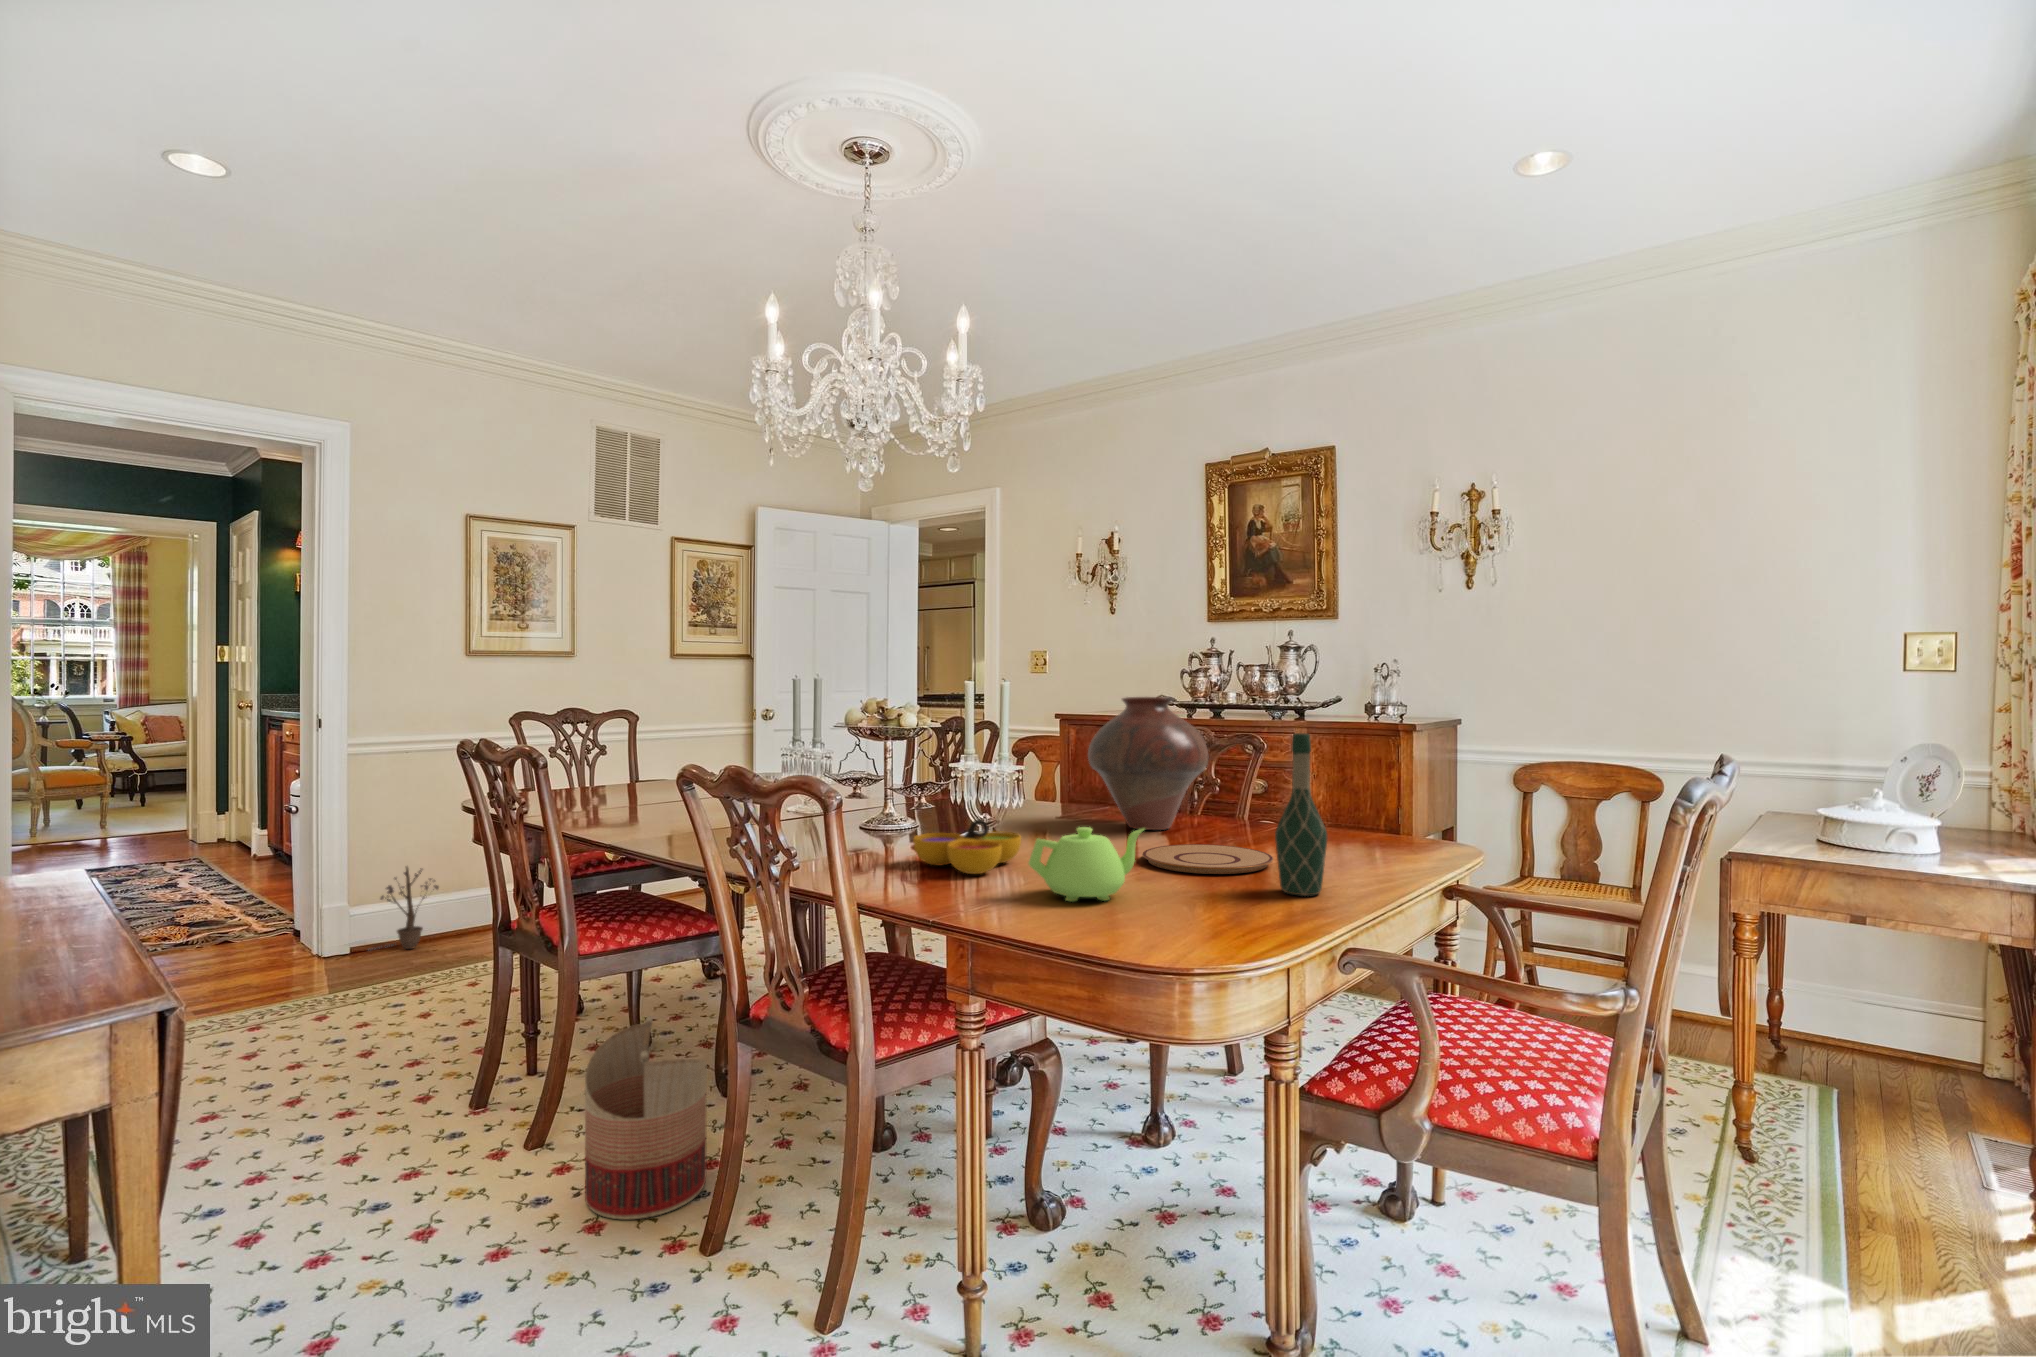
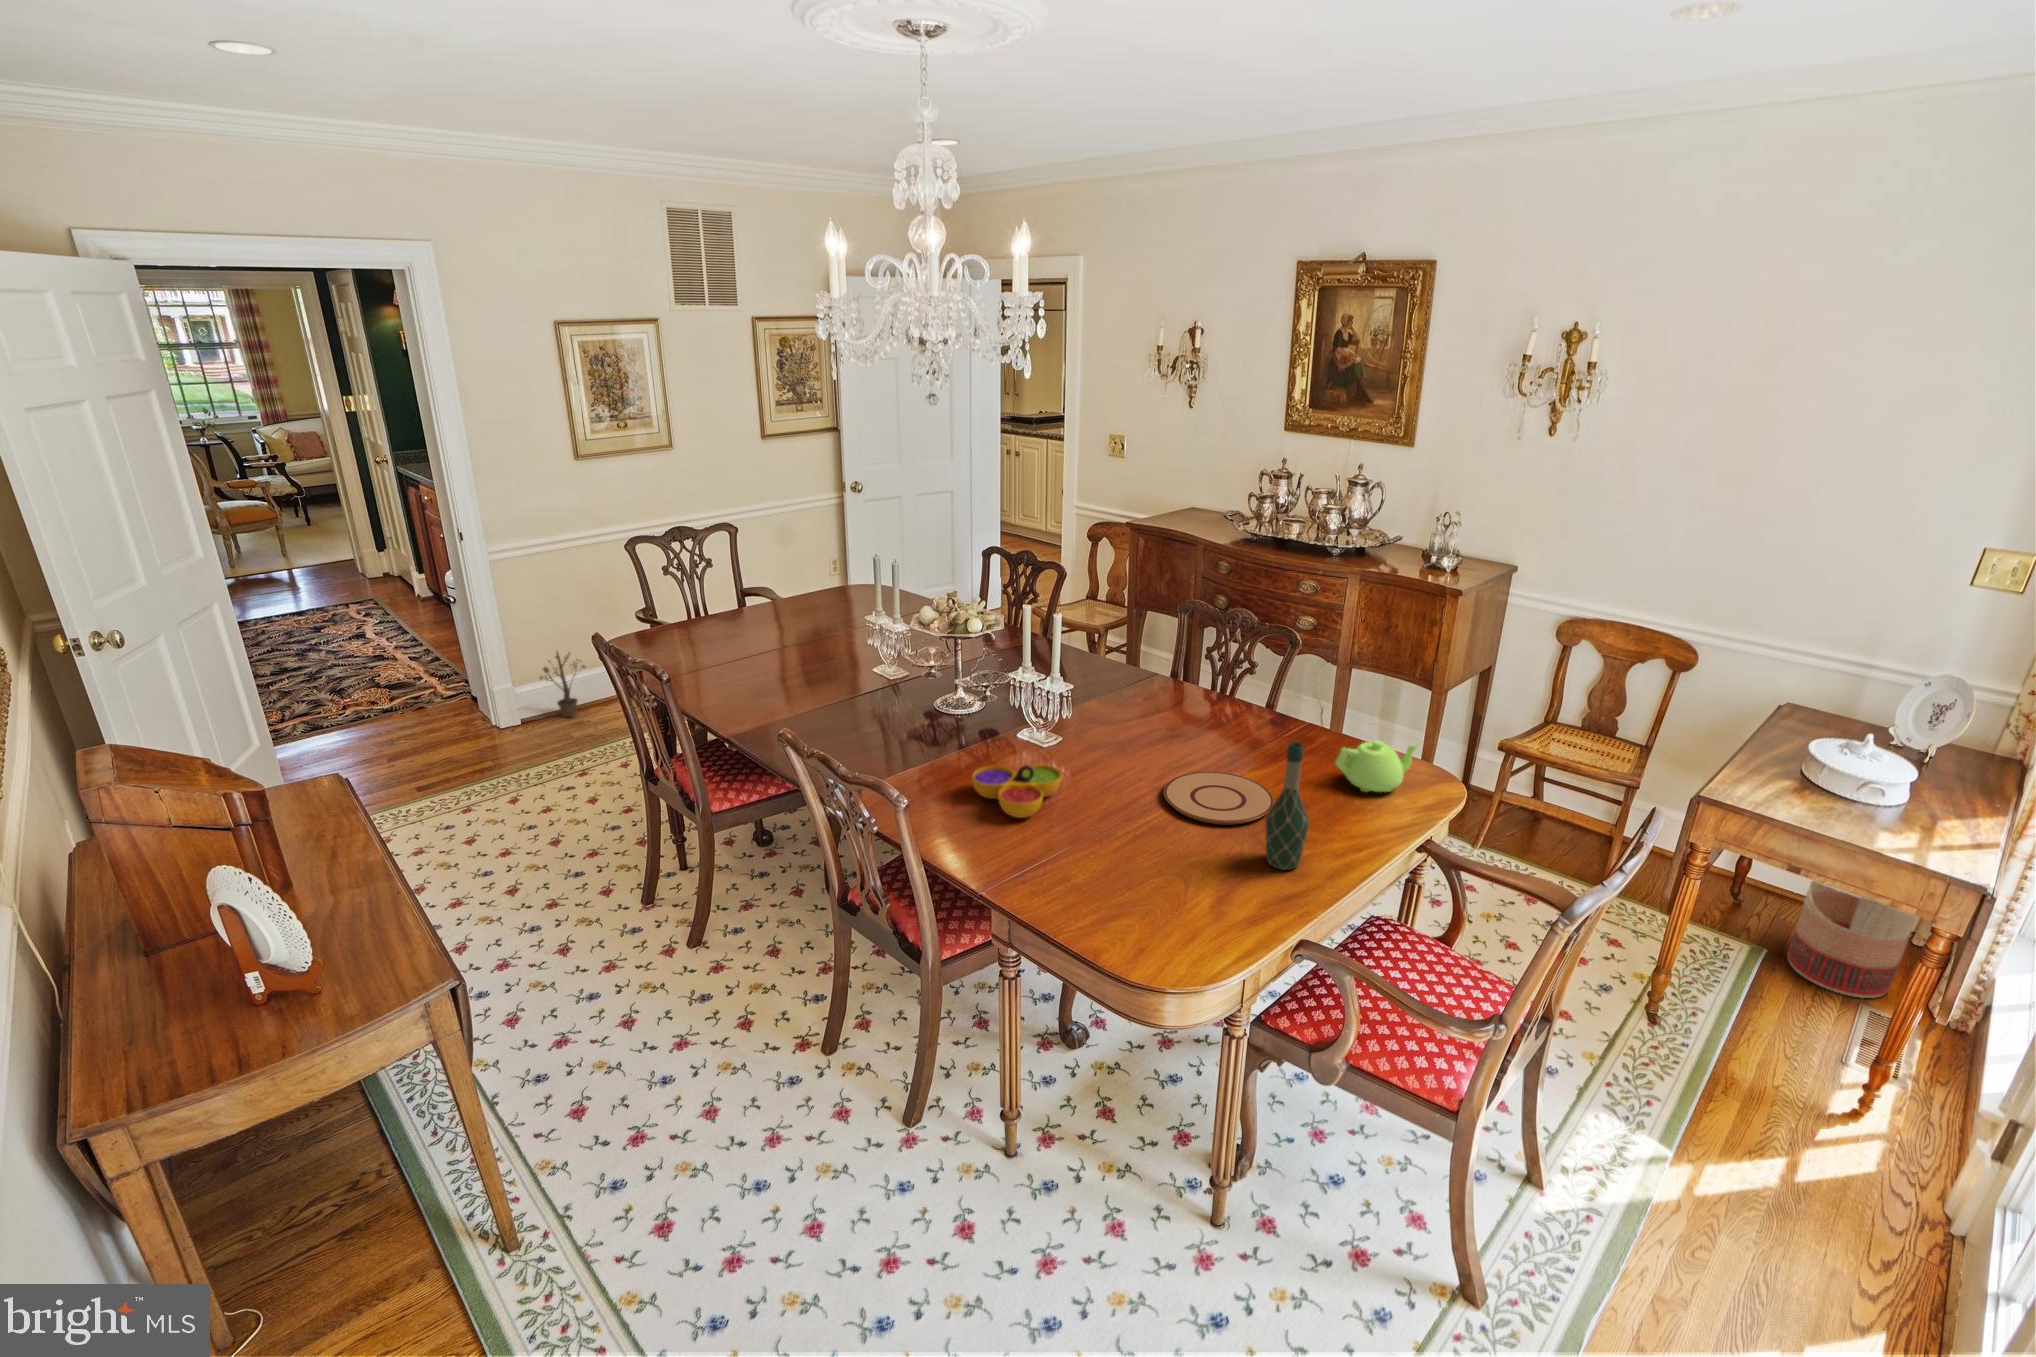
vase: present [1088,697,1208,830] -> none [1132,611,1240,732]
teapot: present [1029,827,1145,901] -> present [1335,740,1420,792]
basket: present [585,1017,706,1219] -> present [1787,881,1916,998]

